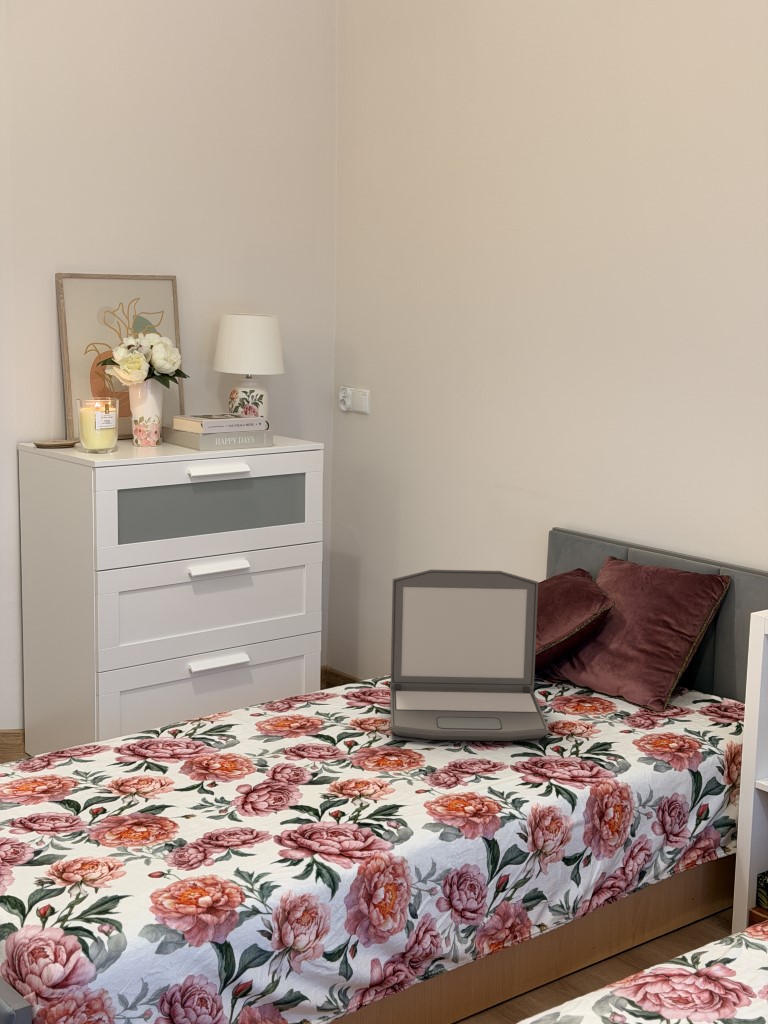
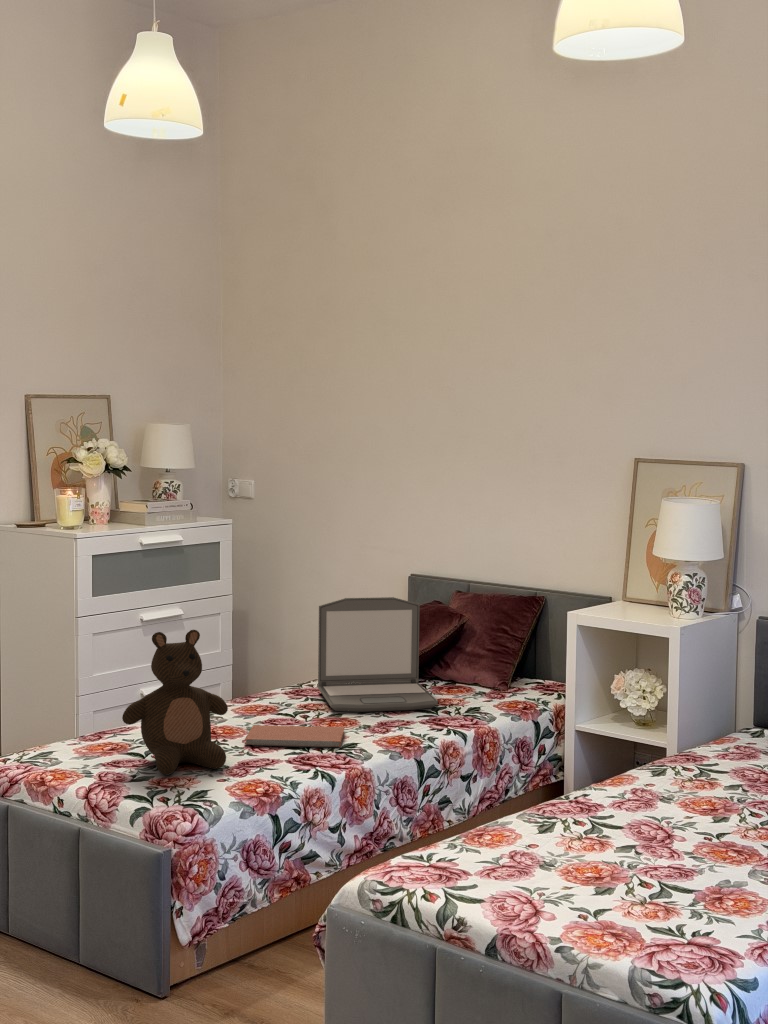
stuffed bear: none [36,632,200,855] -> present [122,630,228,775]
notebook: none [234,760,390,812] -> present [245,725,344,747]

